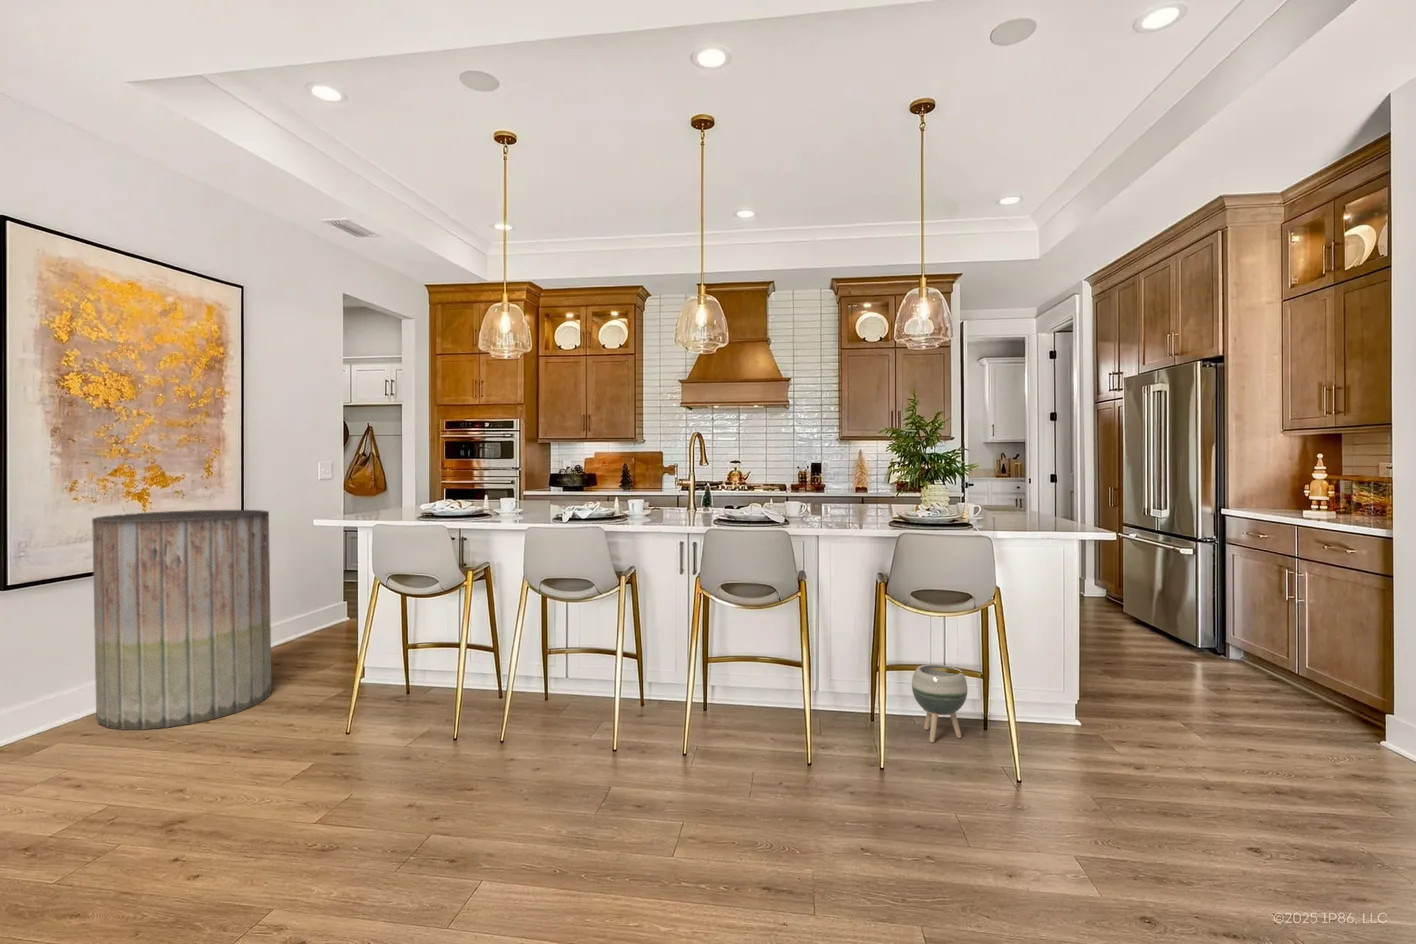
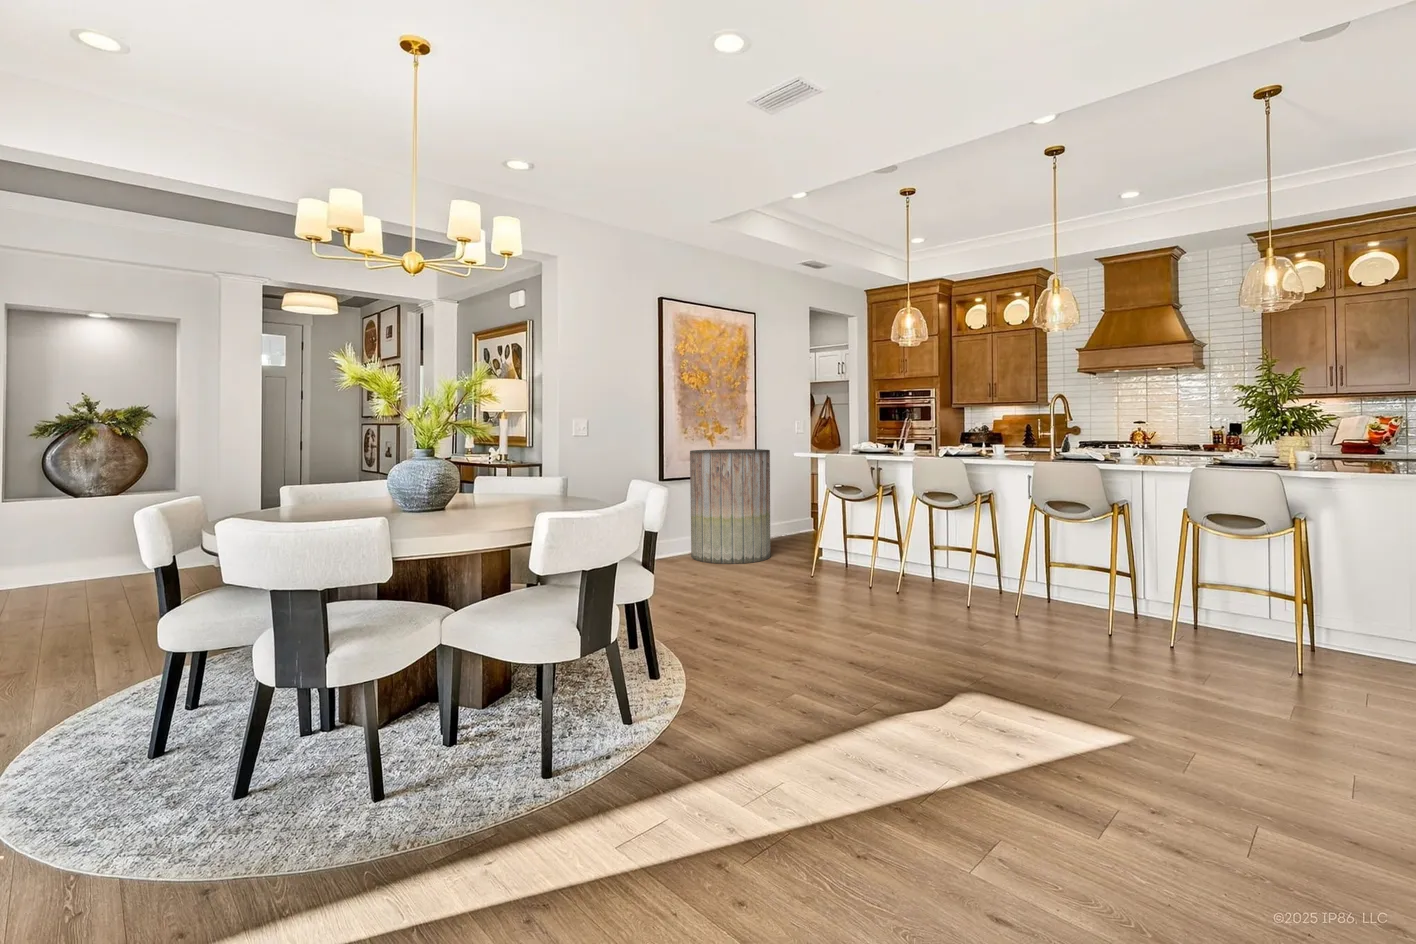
planter: present [912,664,968,743] -> none [1221,578,1276,639]

